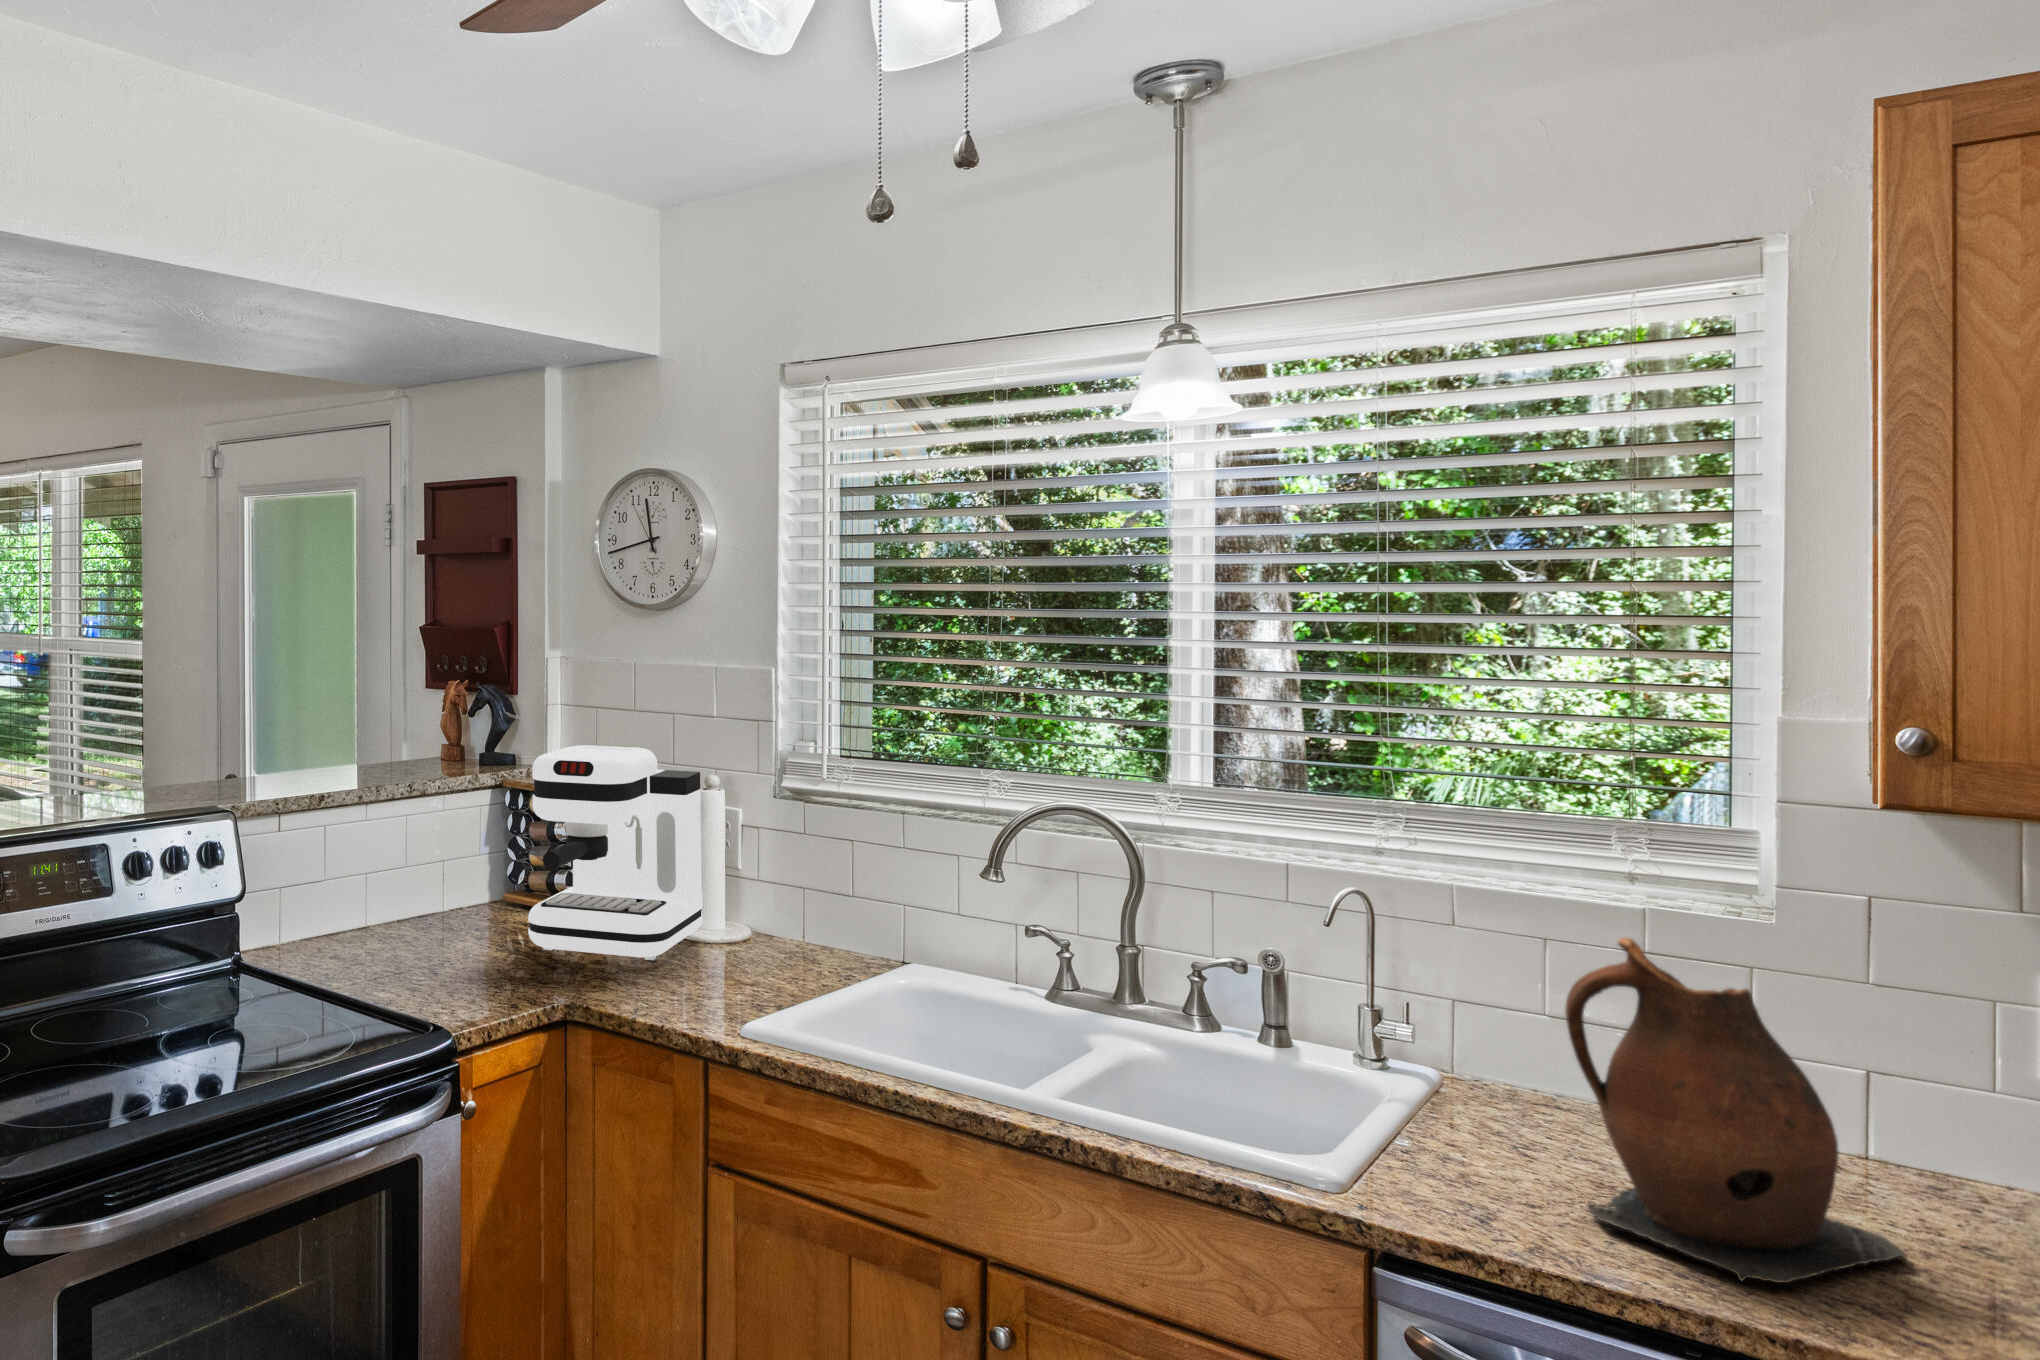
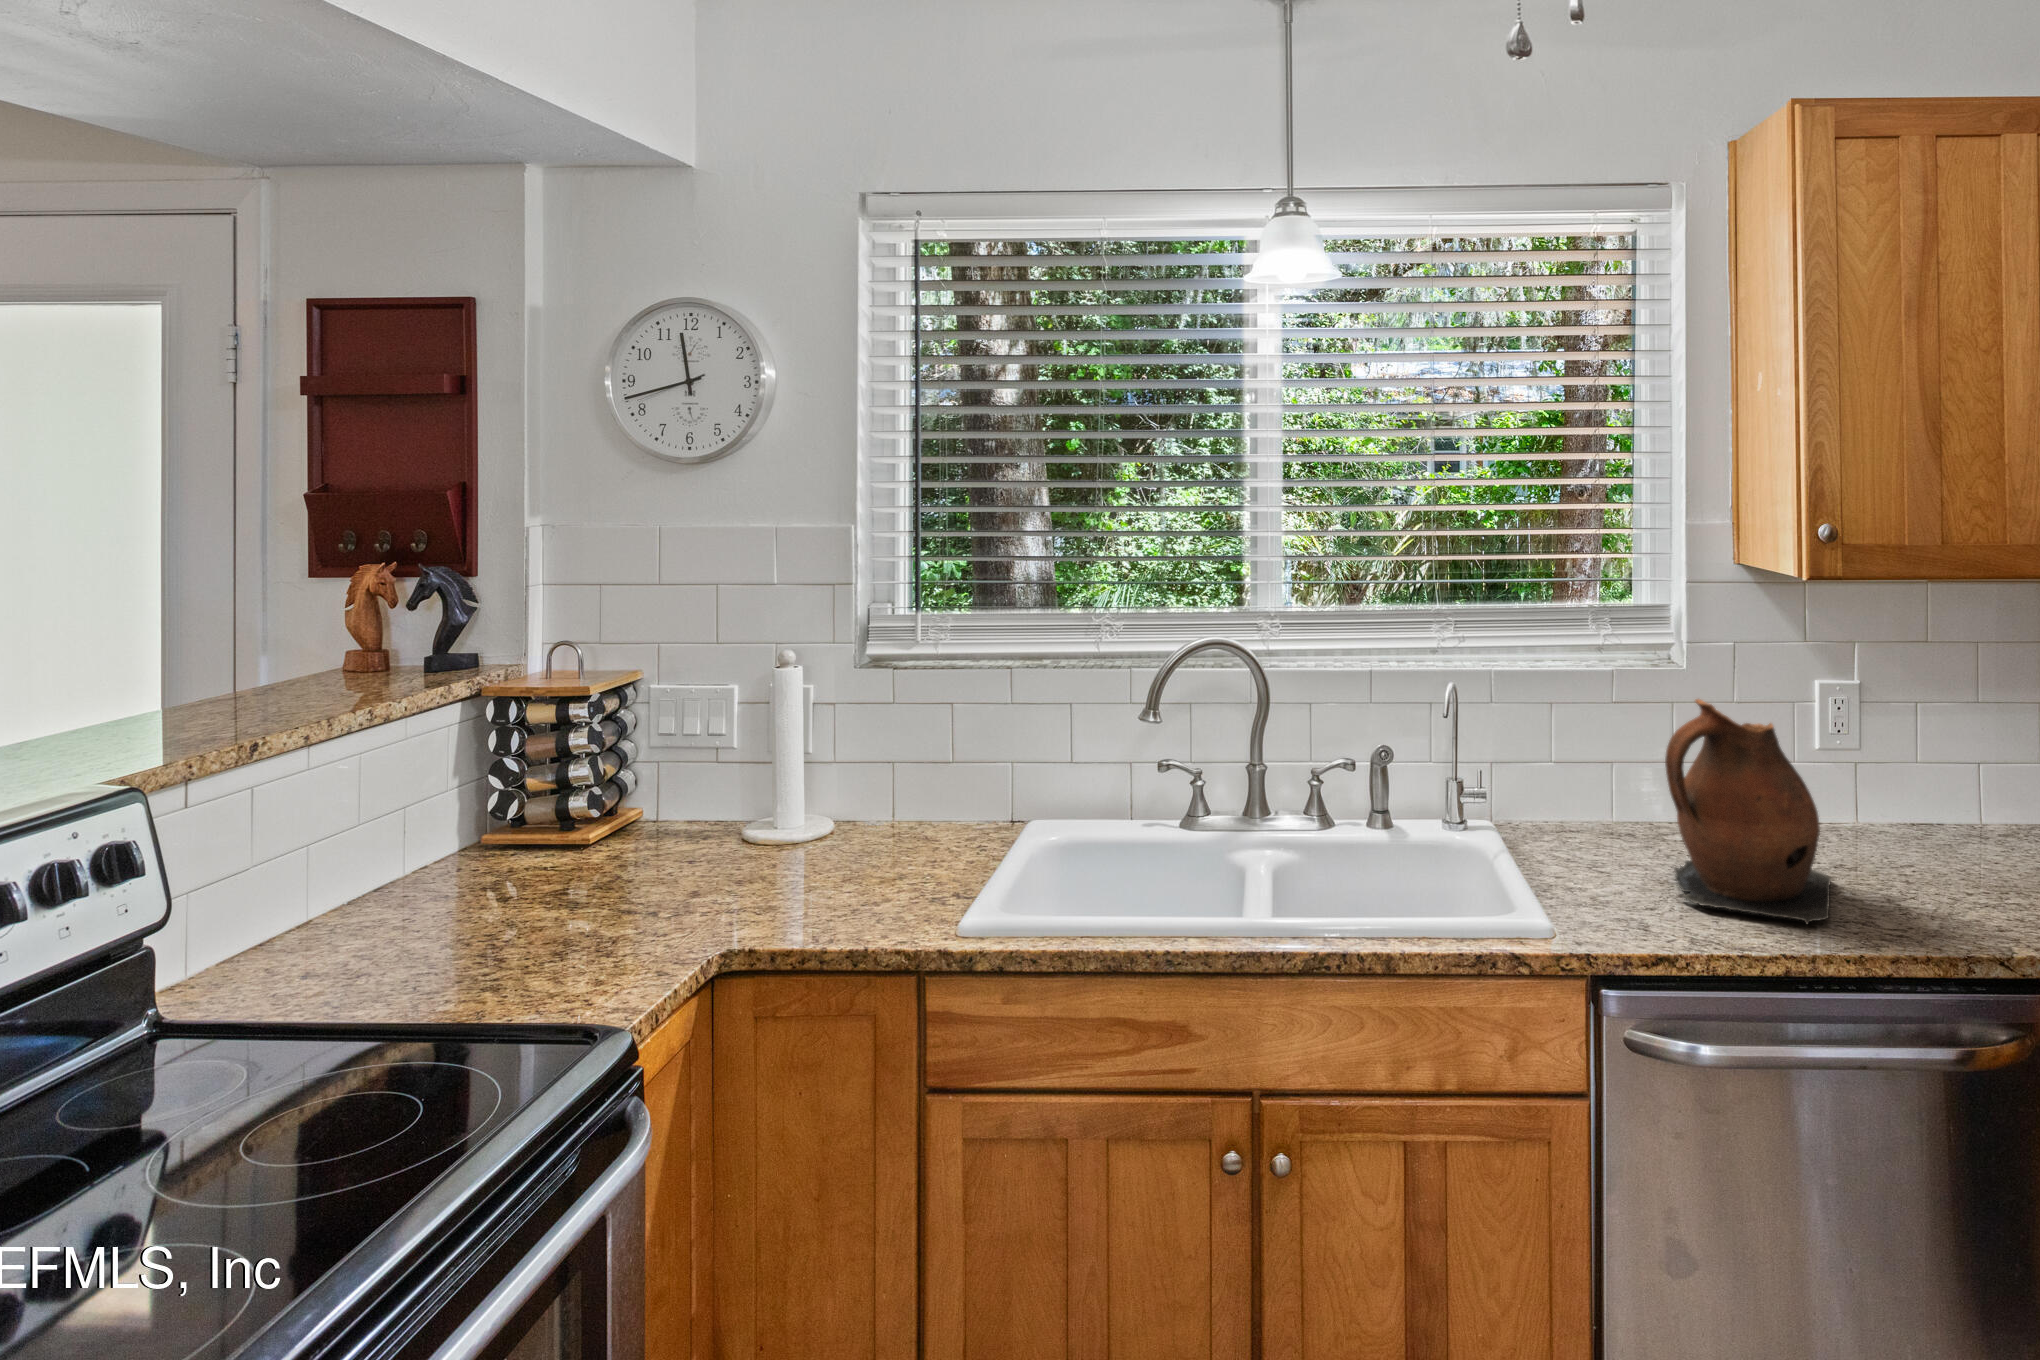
coffee maker: present [528,746,703,960] -> none [590,639,778,891]

